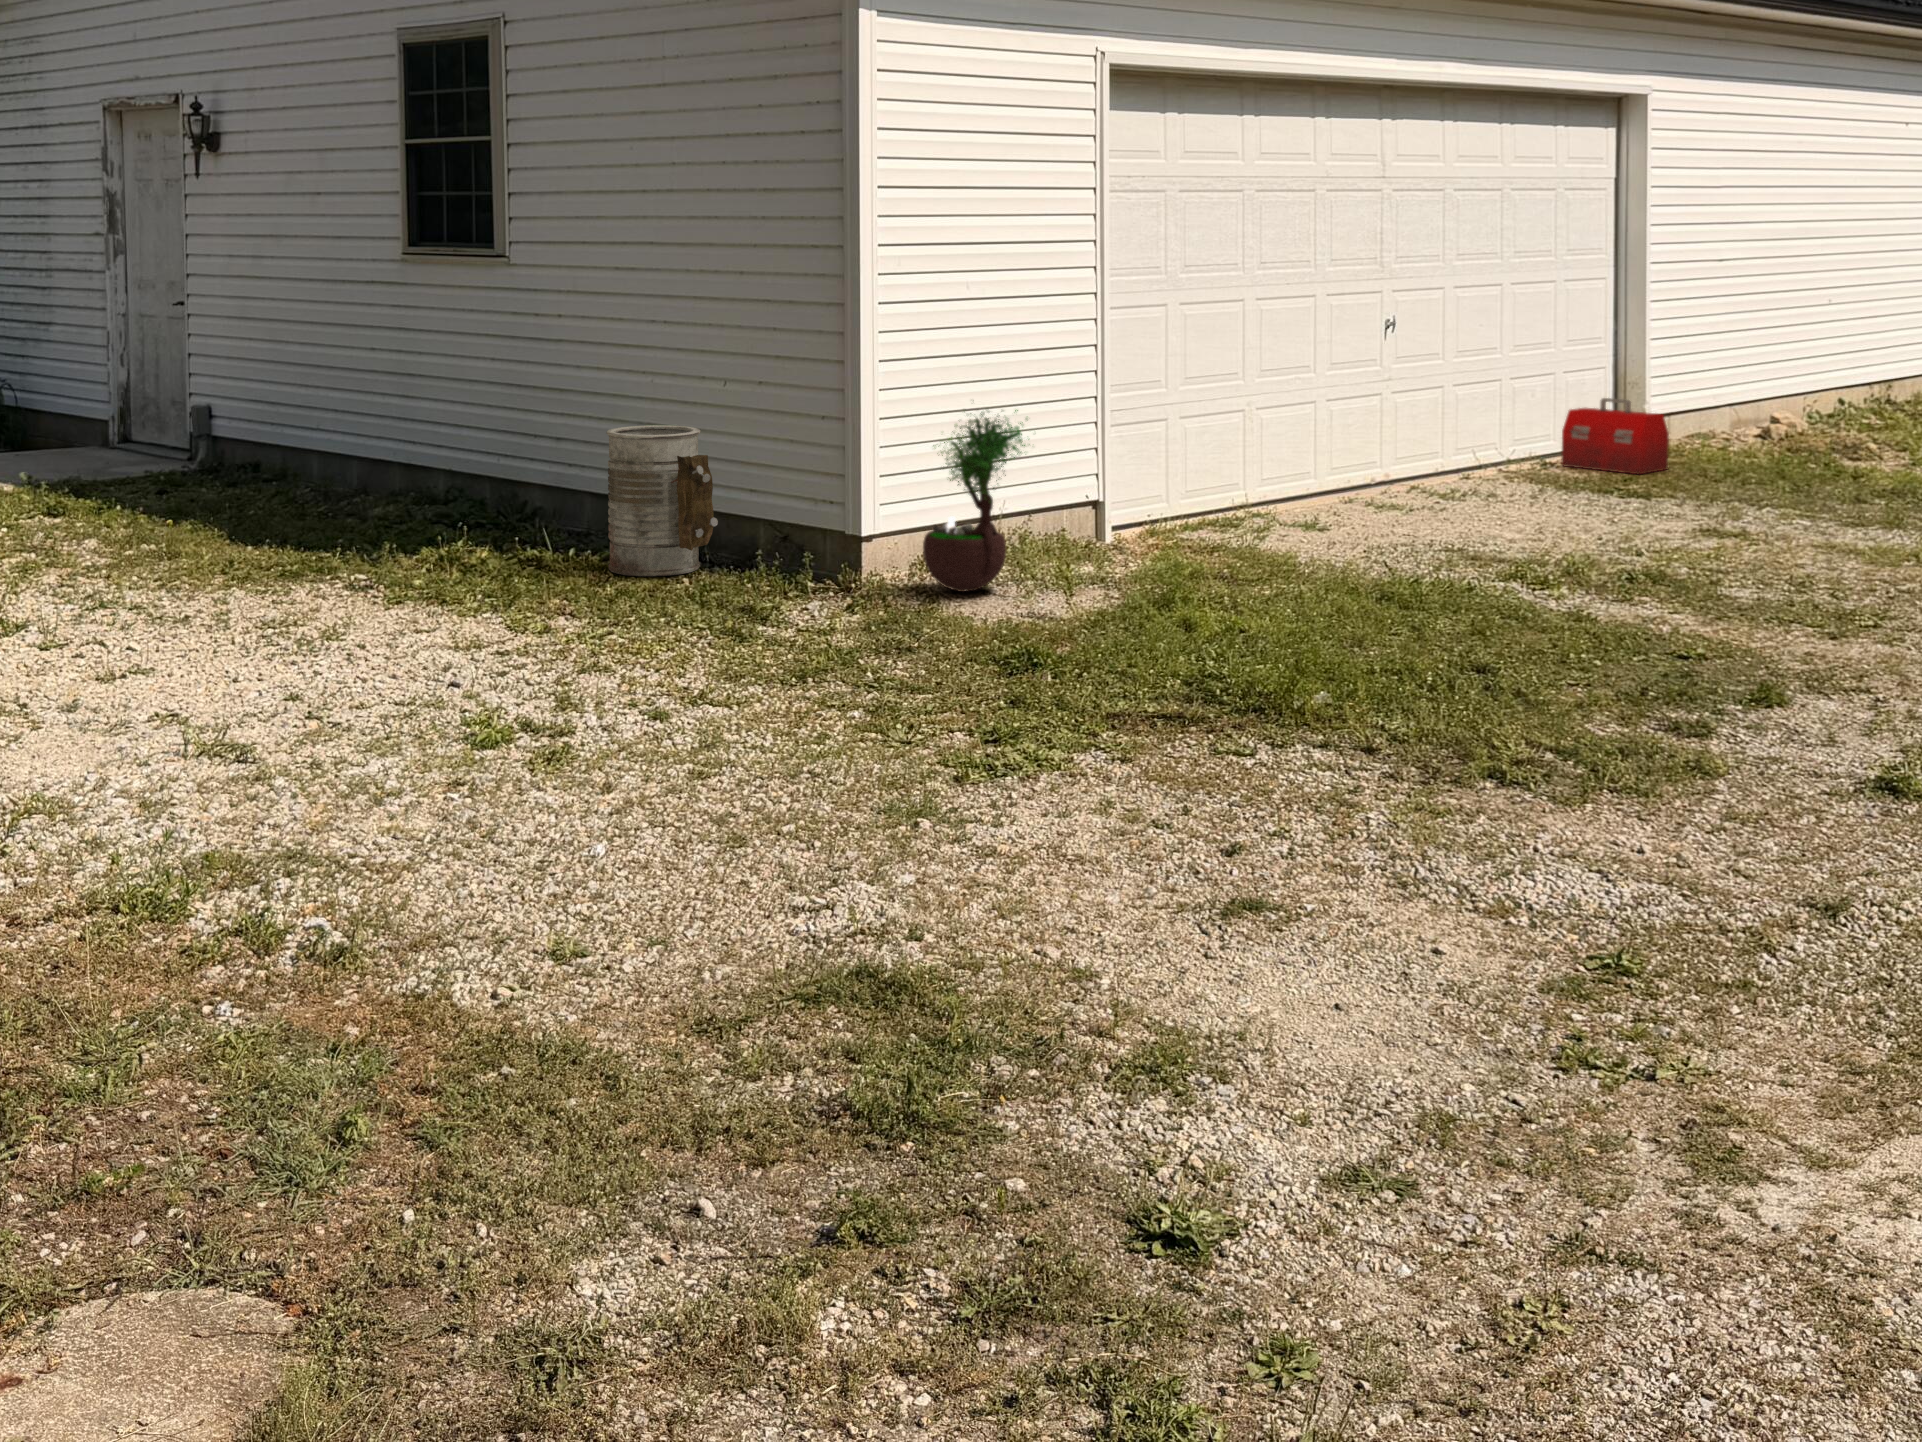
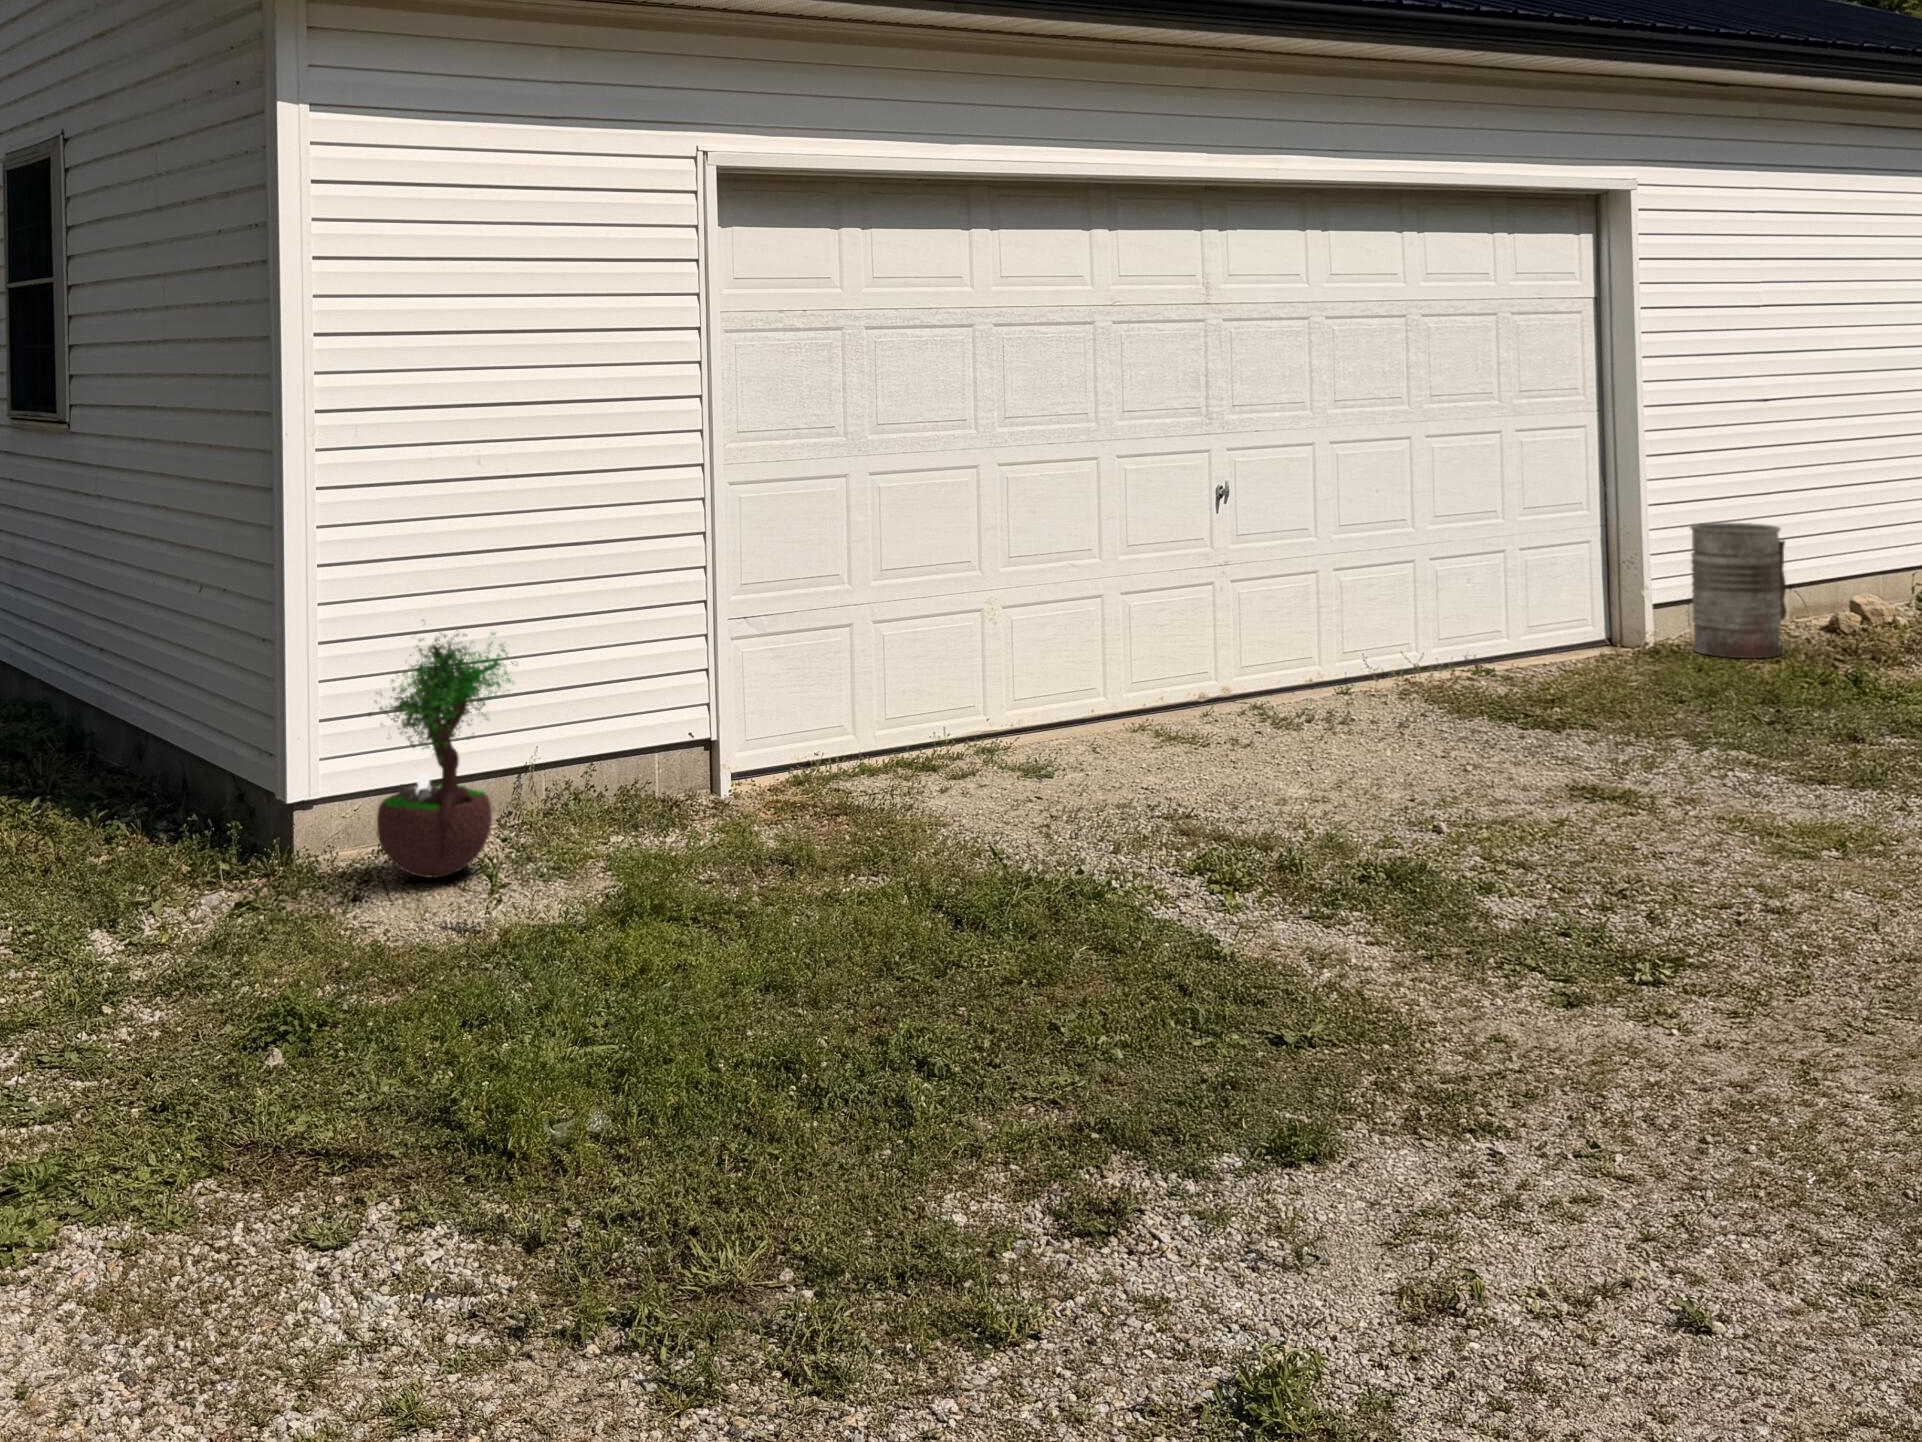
toolbox: present [1561,398,1669,474] -> none [1511,583,1653,688]
trash can: present [606,425,718,576] -> present [1689,523,1787,658]

